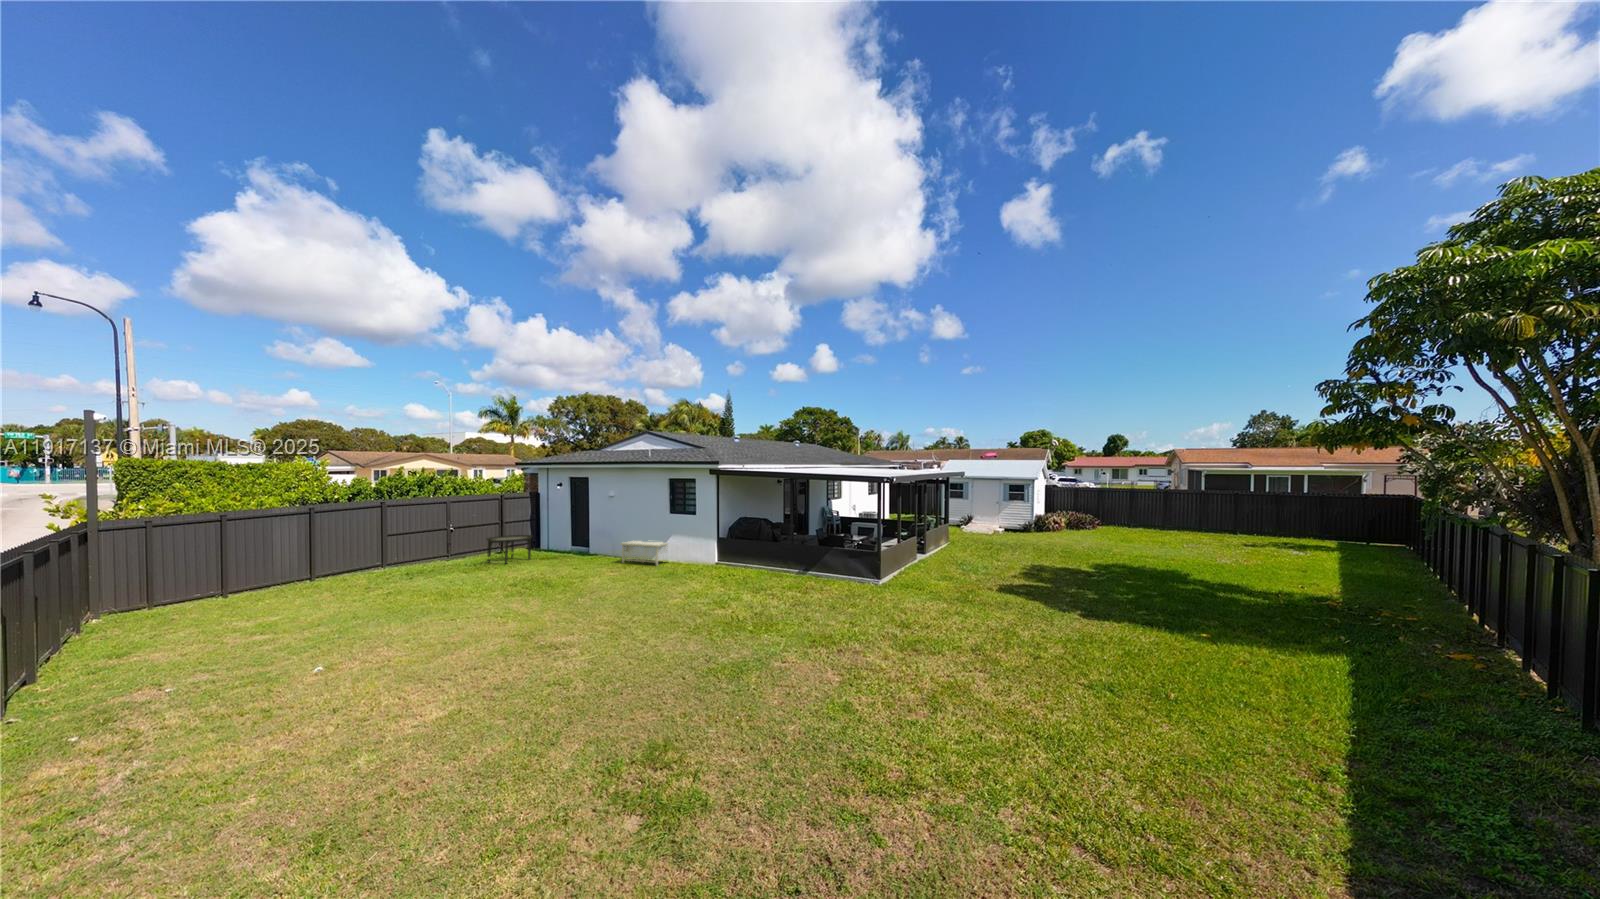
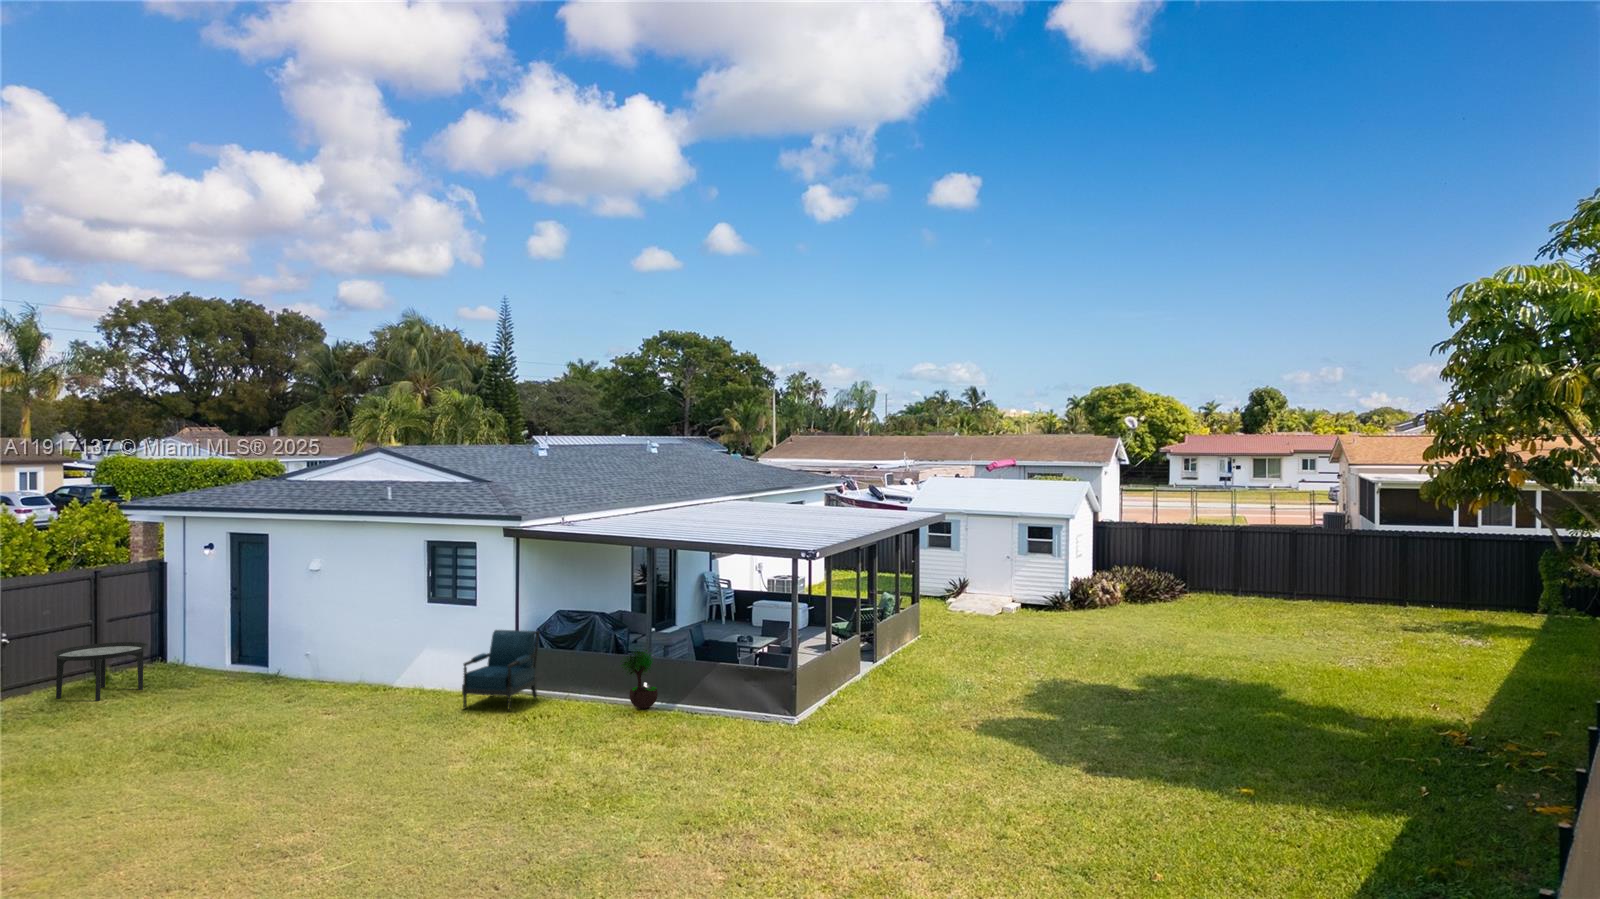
chair: none [687,529,731,574] -> present [462,630,540,711]
potted tree: none [774,536,797,574] -> present [620,649,658,709]
storage bench: present [621,541,668,565] -> none [329,648,430,697]

